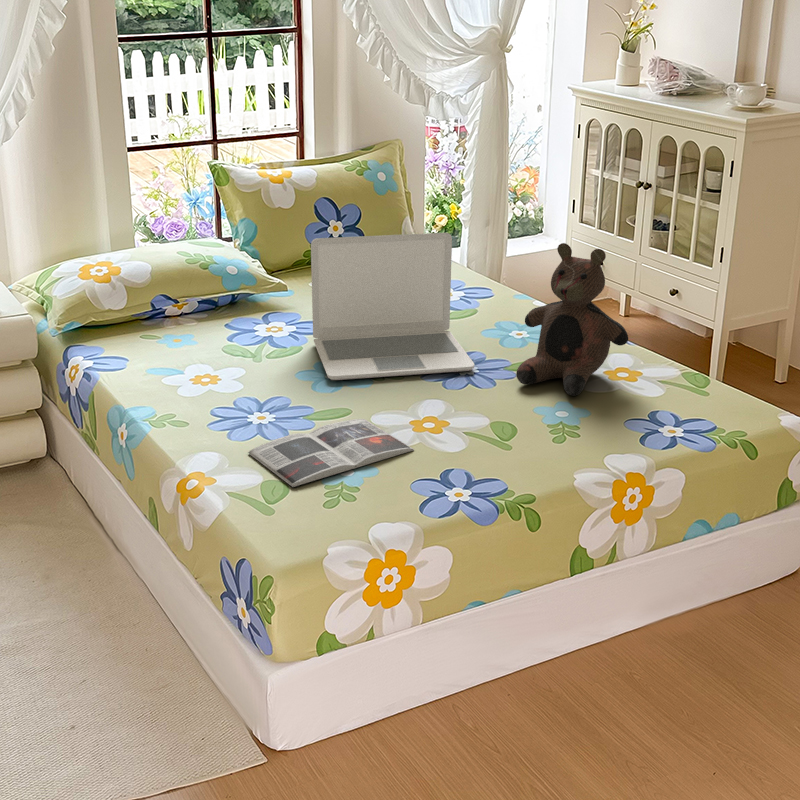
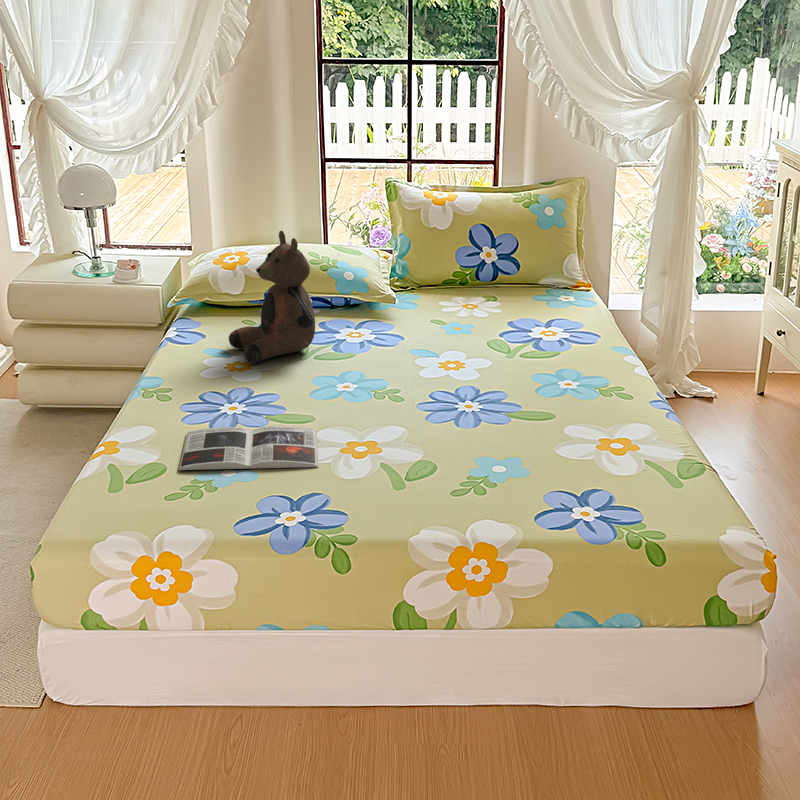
laptop: present [311,233,474,380] -> none [332,256,505,410]
teddy bear: present [516,243,628,396] -> present [229,231,315,363]

